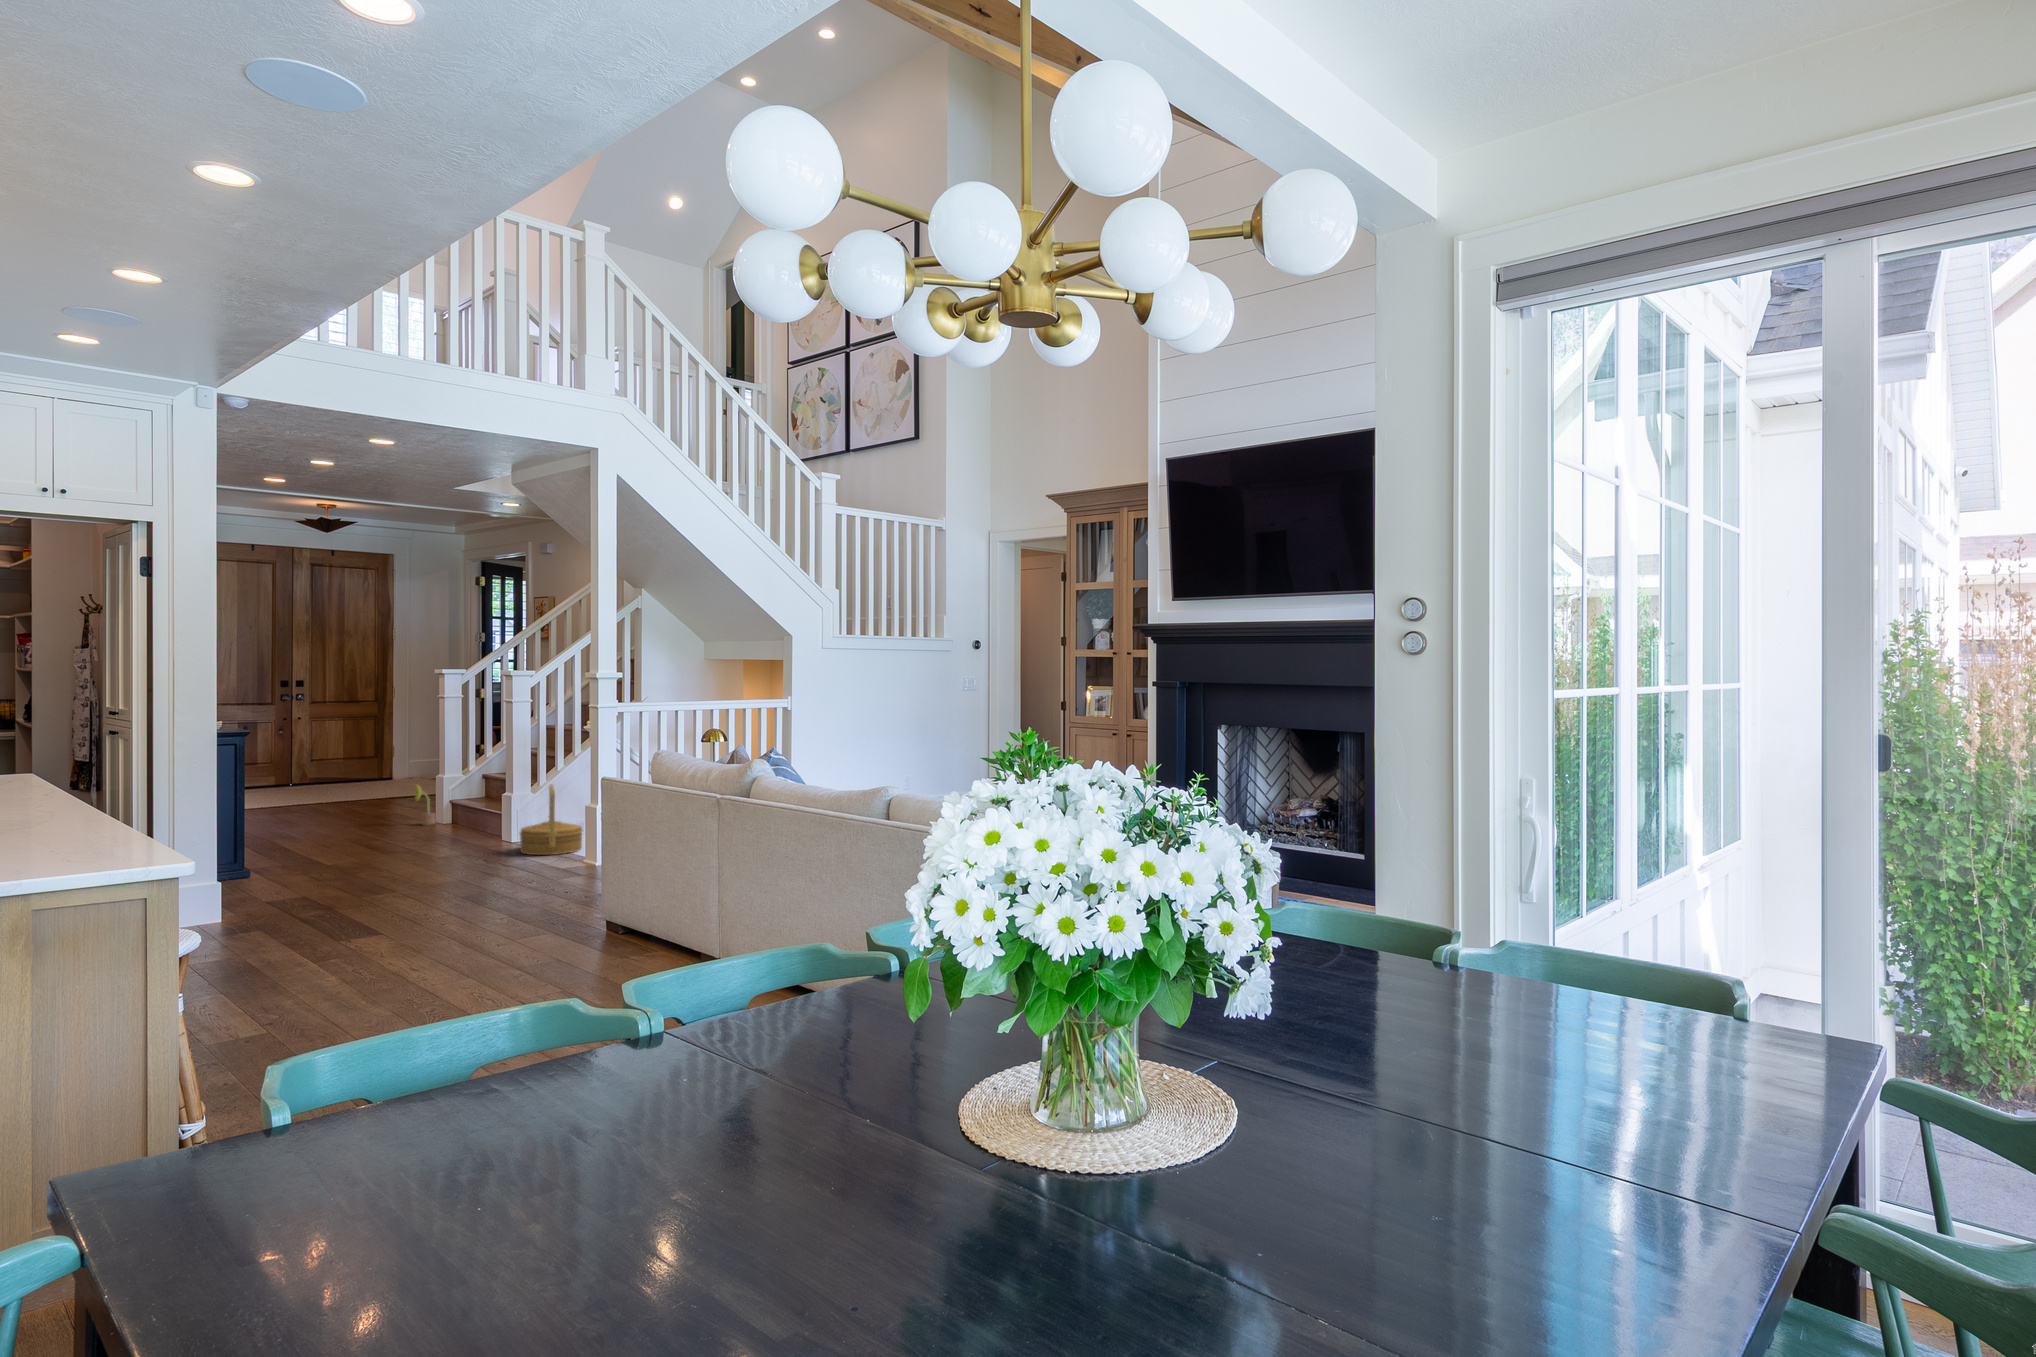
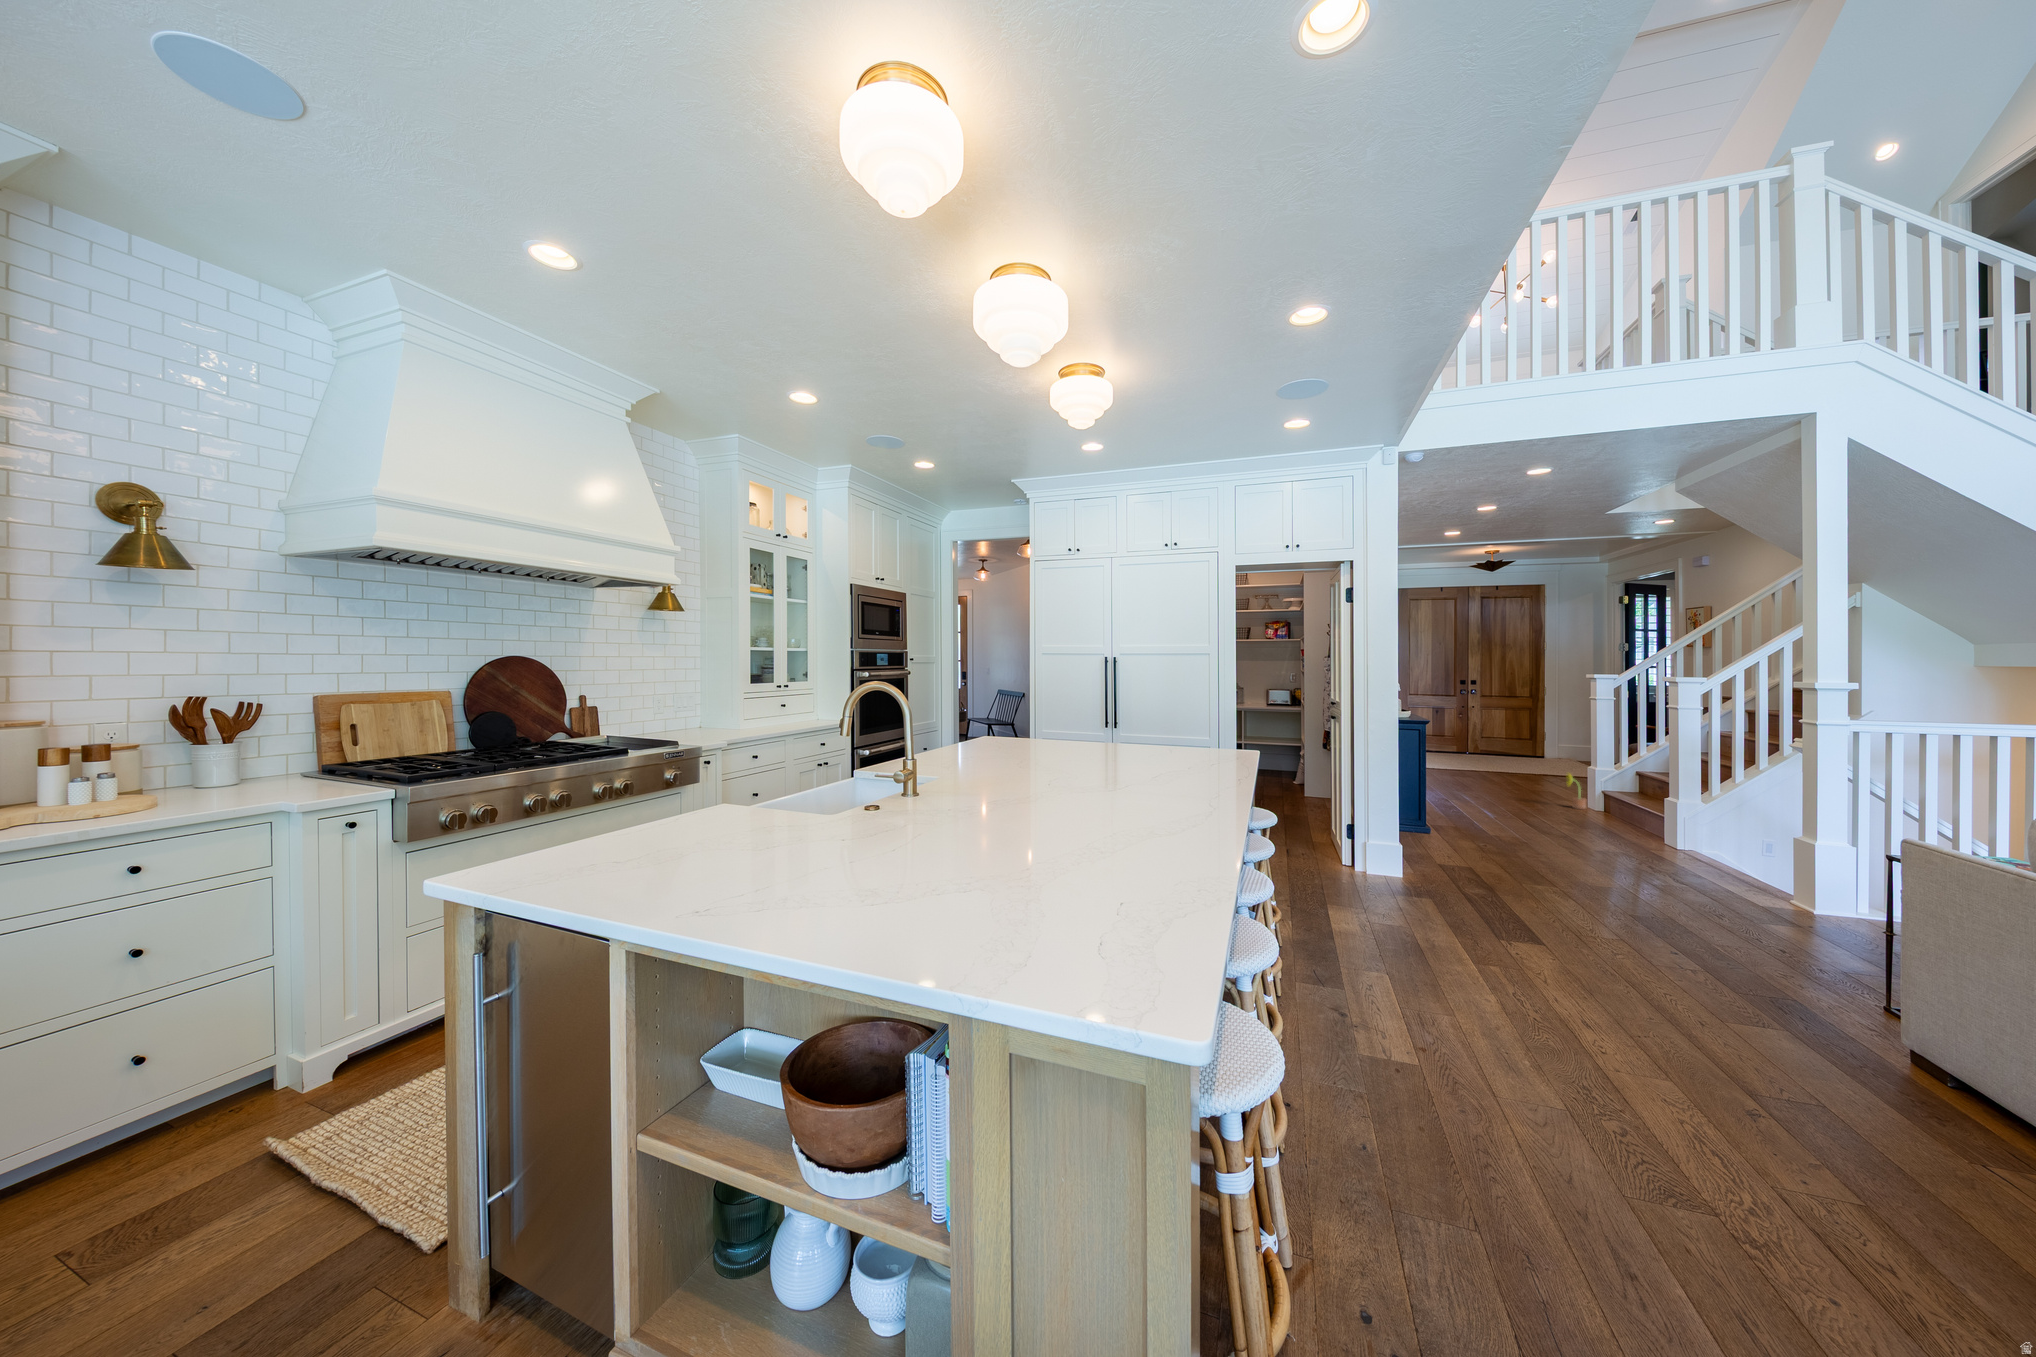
woven basket: present [520,784,583,855] -> none [1688,795,1777,873]

